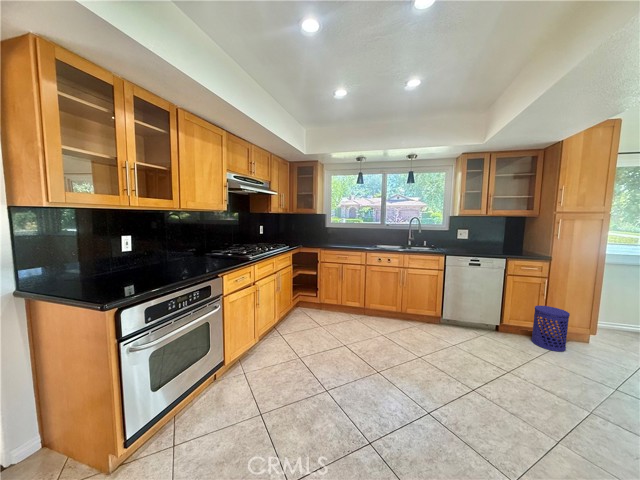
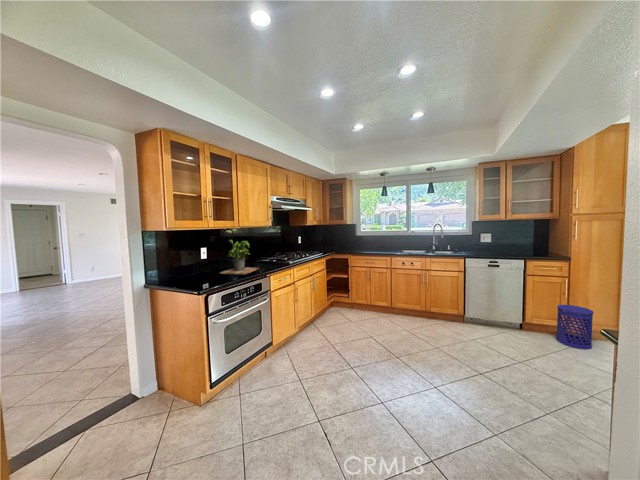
potted plant: none [149,226,208,274] -> present [220,240,259,274]

